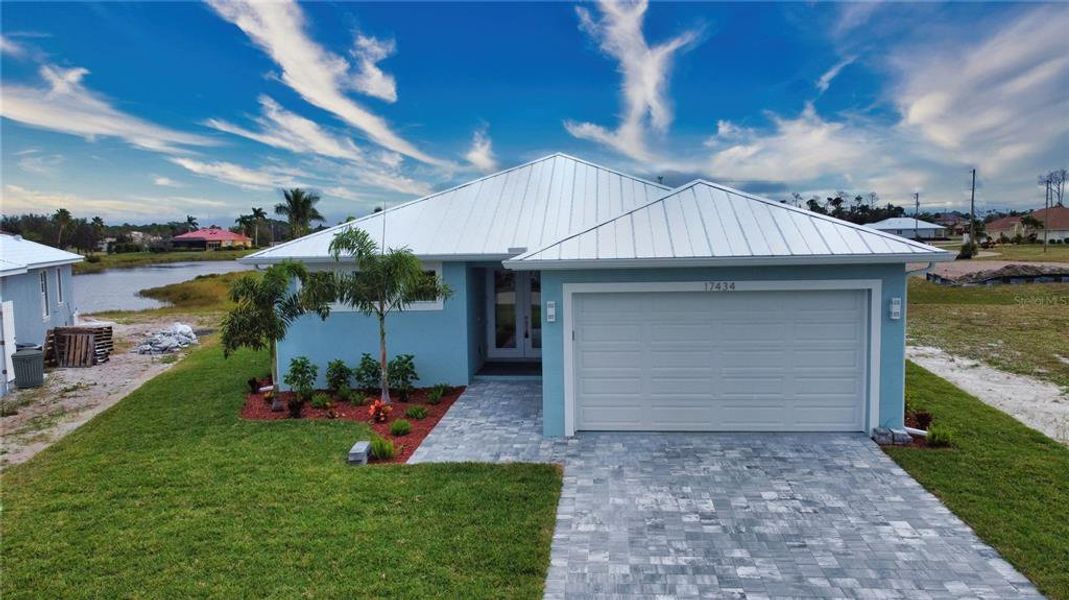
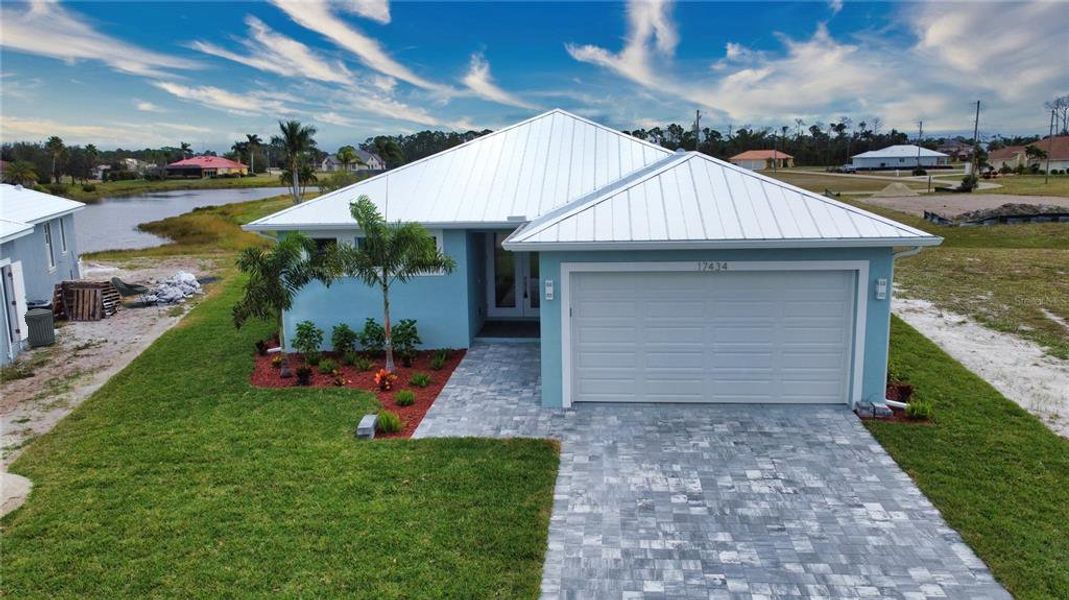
lounge chair: none [107,324,144,358] -> present [111,277,149,311]

